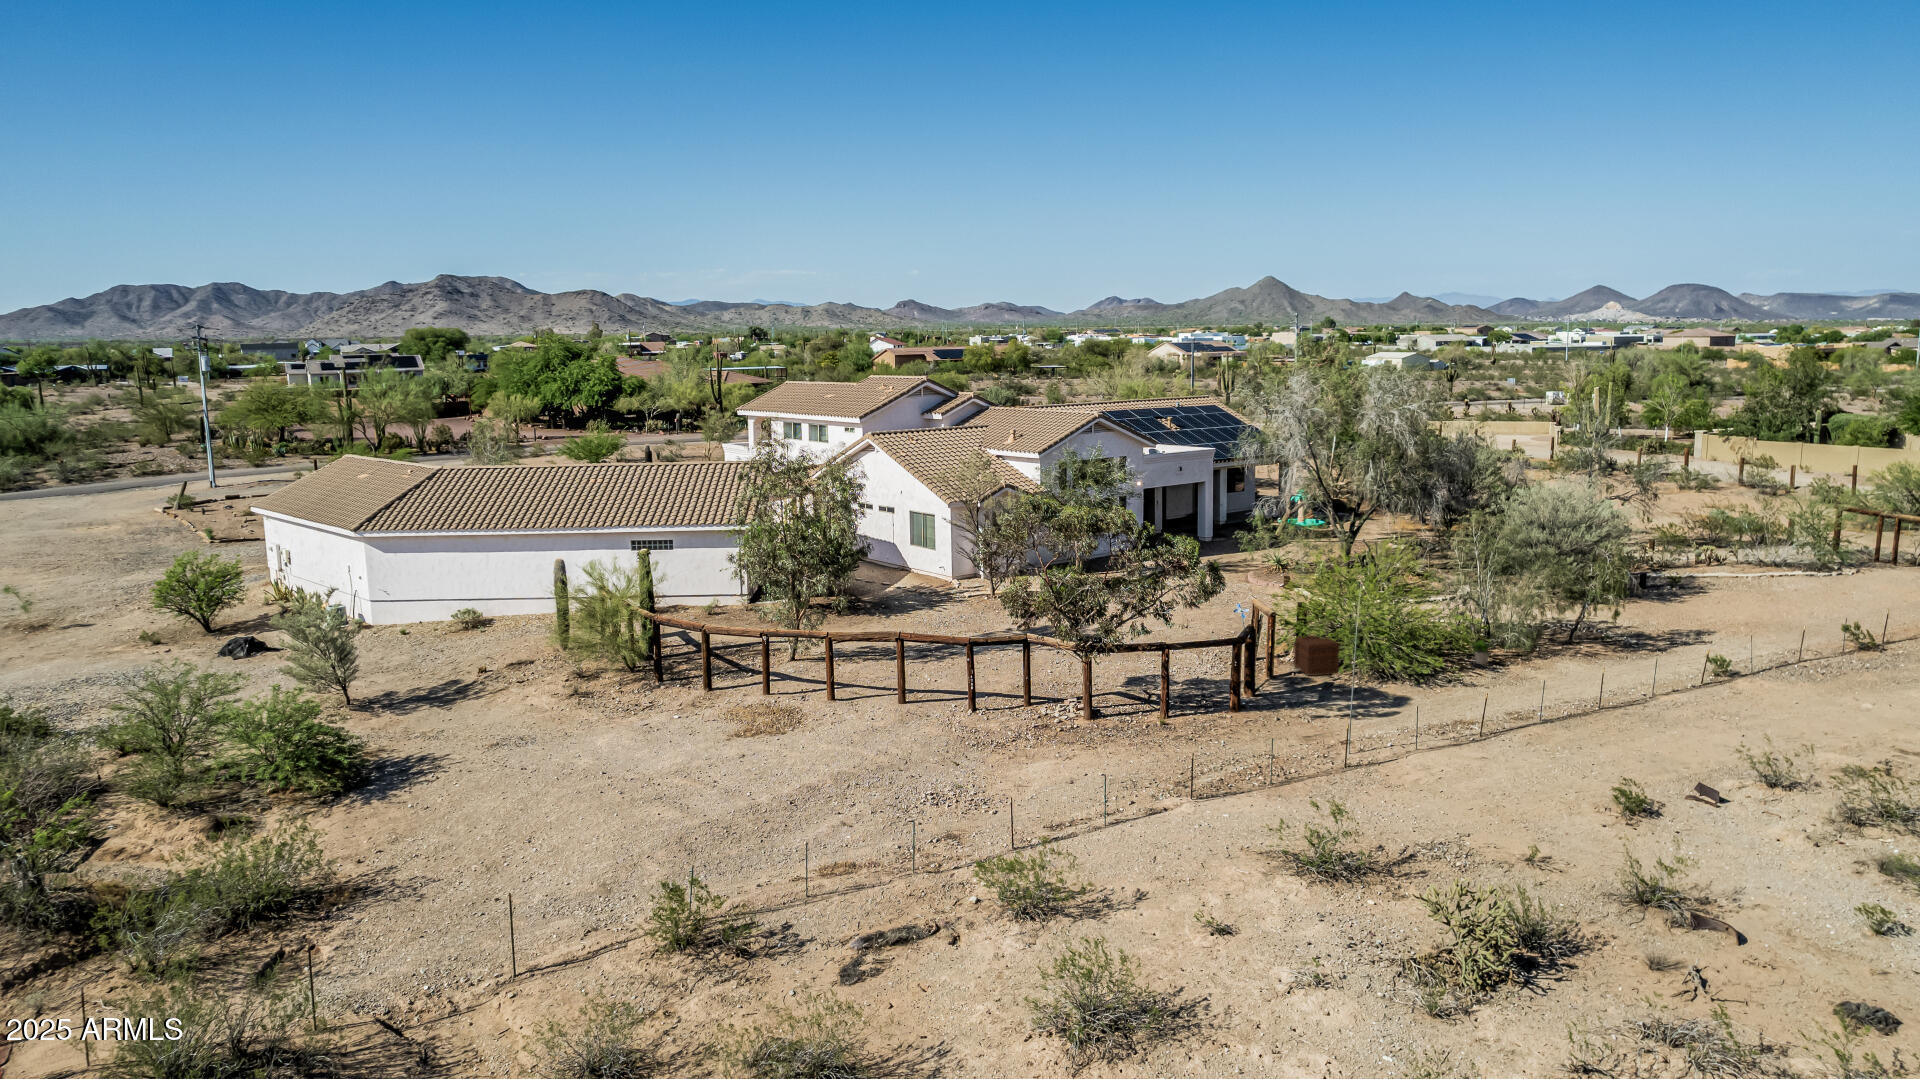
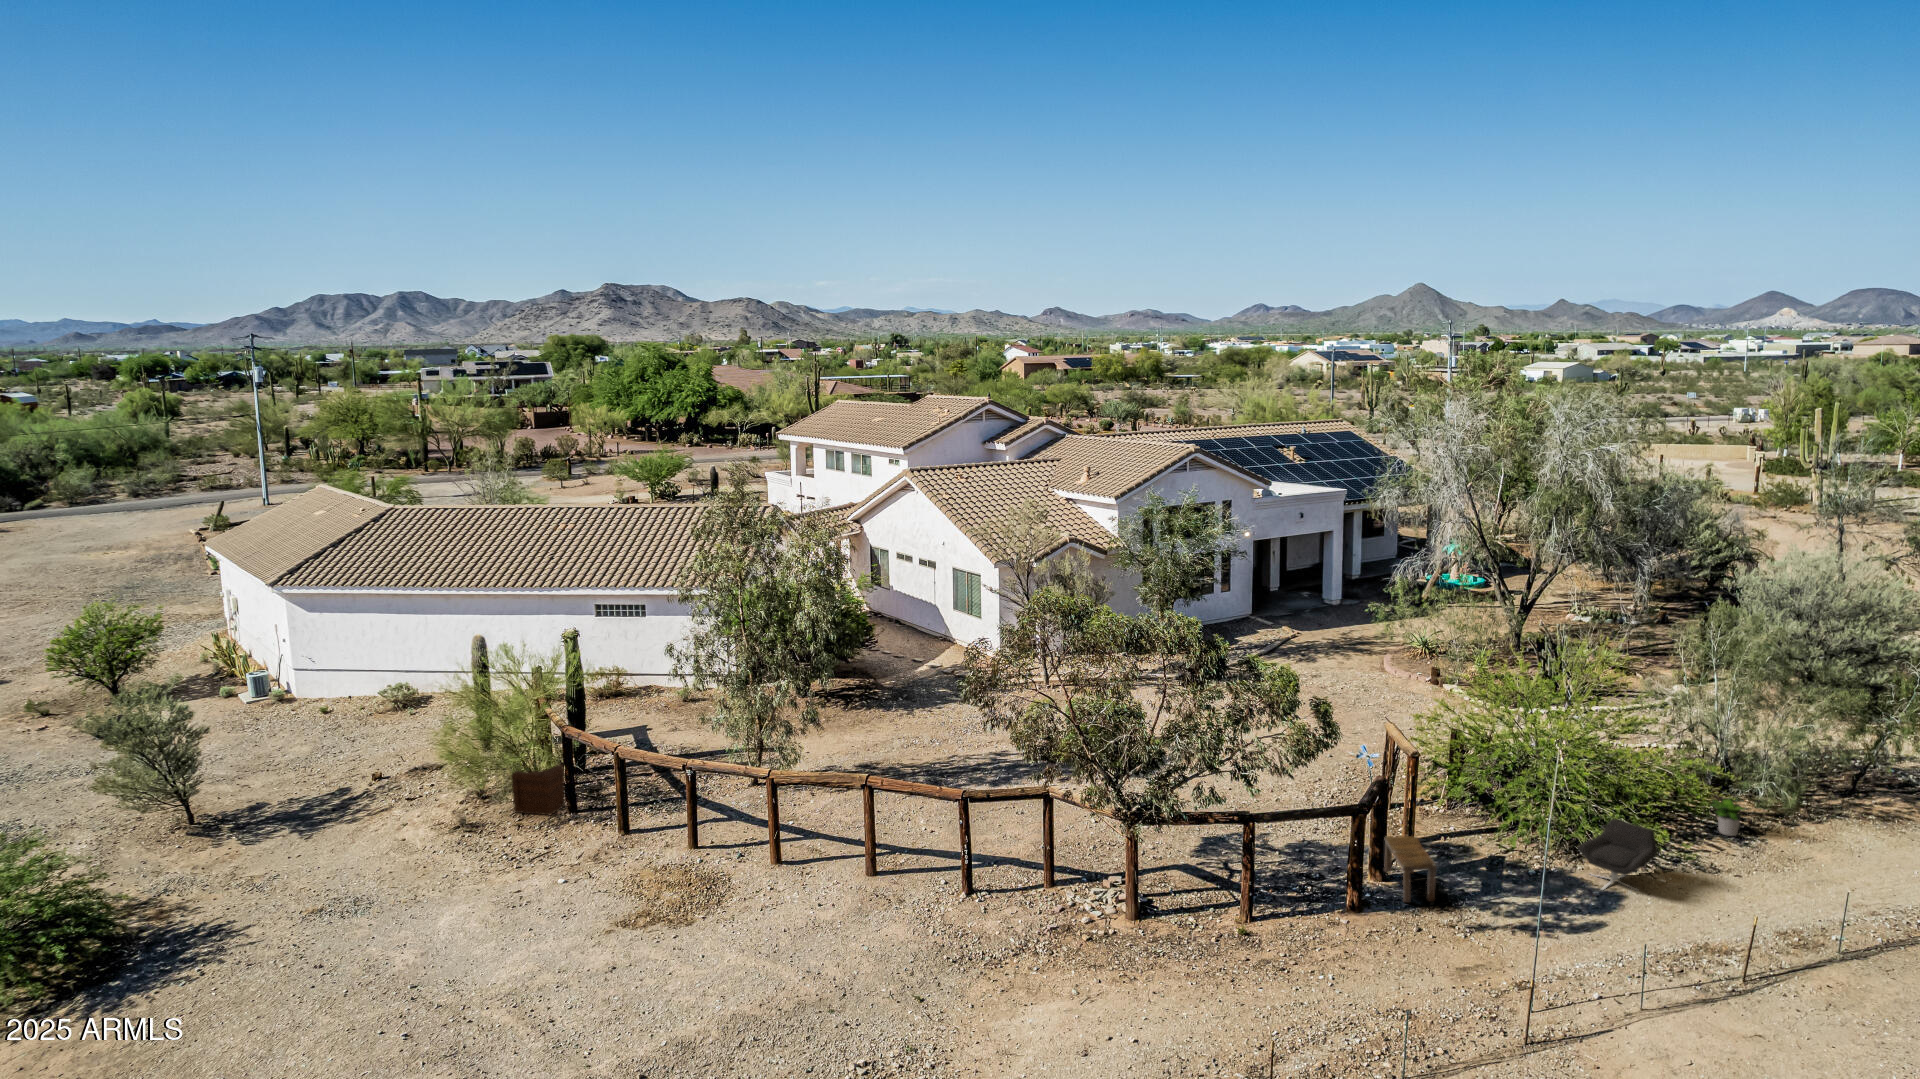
wooden crate: present [1294,636,1340,676] -> present [511,765,564,815]
lounge chair: none [1381,649,1432,694] -> present [1578,818,1657,891]
bench: none [1255,666,1290,706] -> present [1384,836,1437,902]

